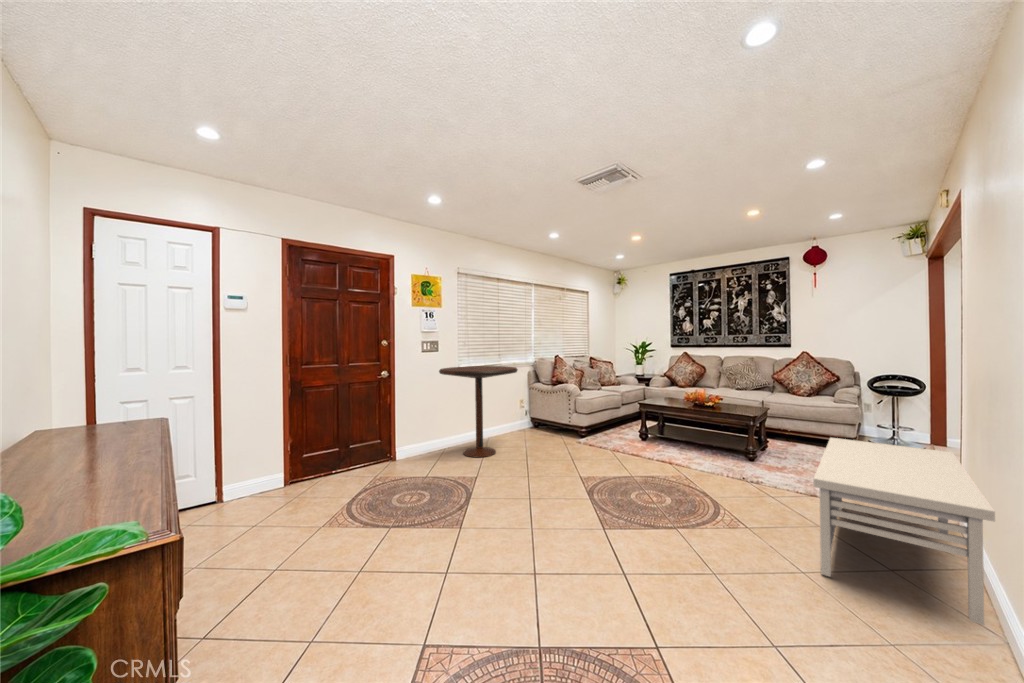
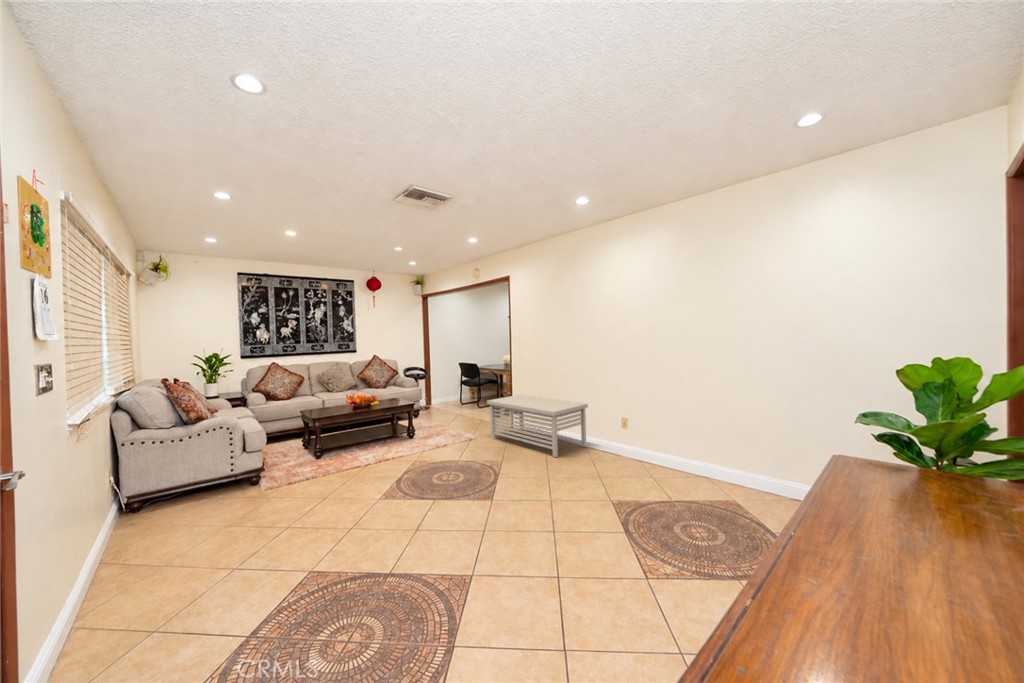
pedestal table: present [439,366,518,457] -> none [68,398,266,584]

